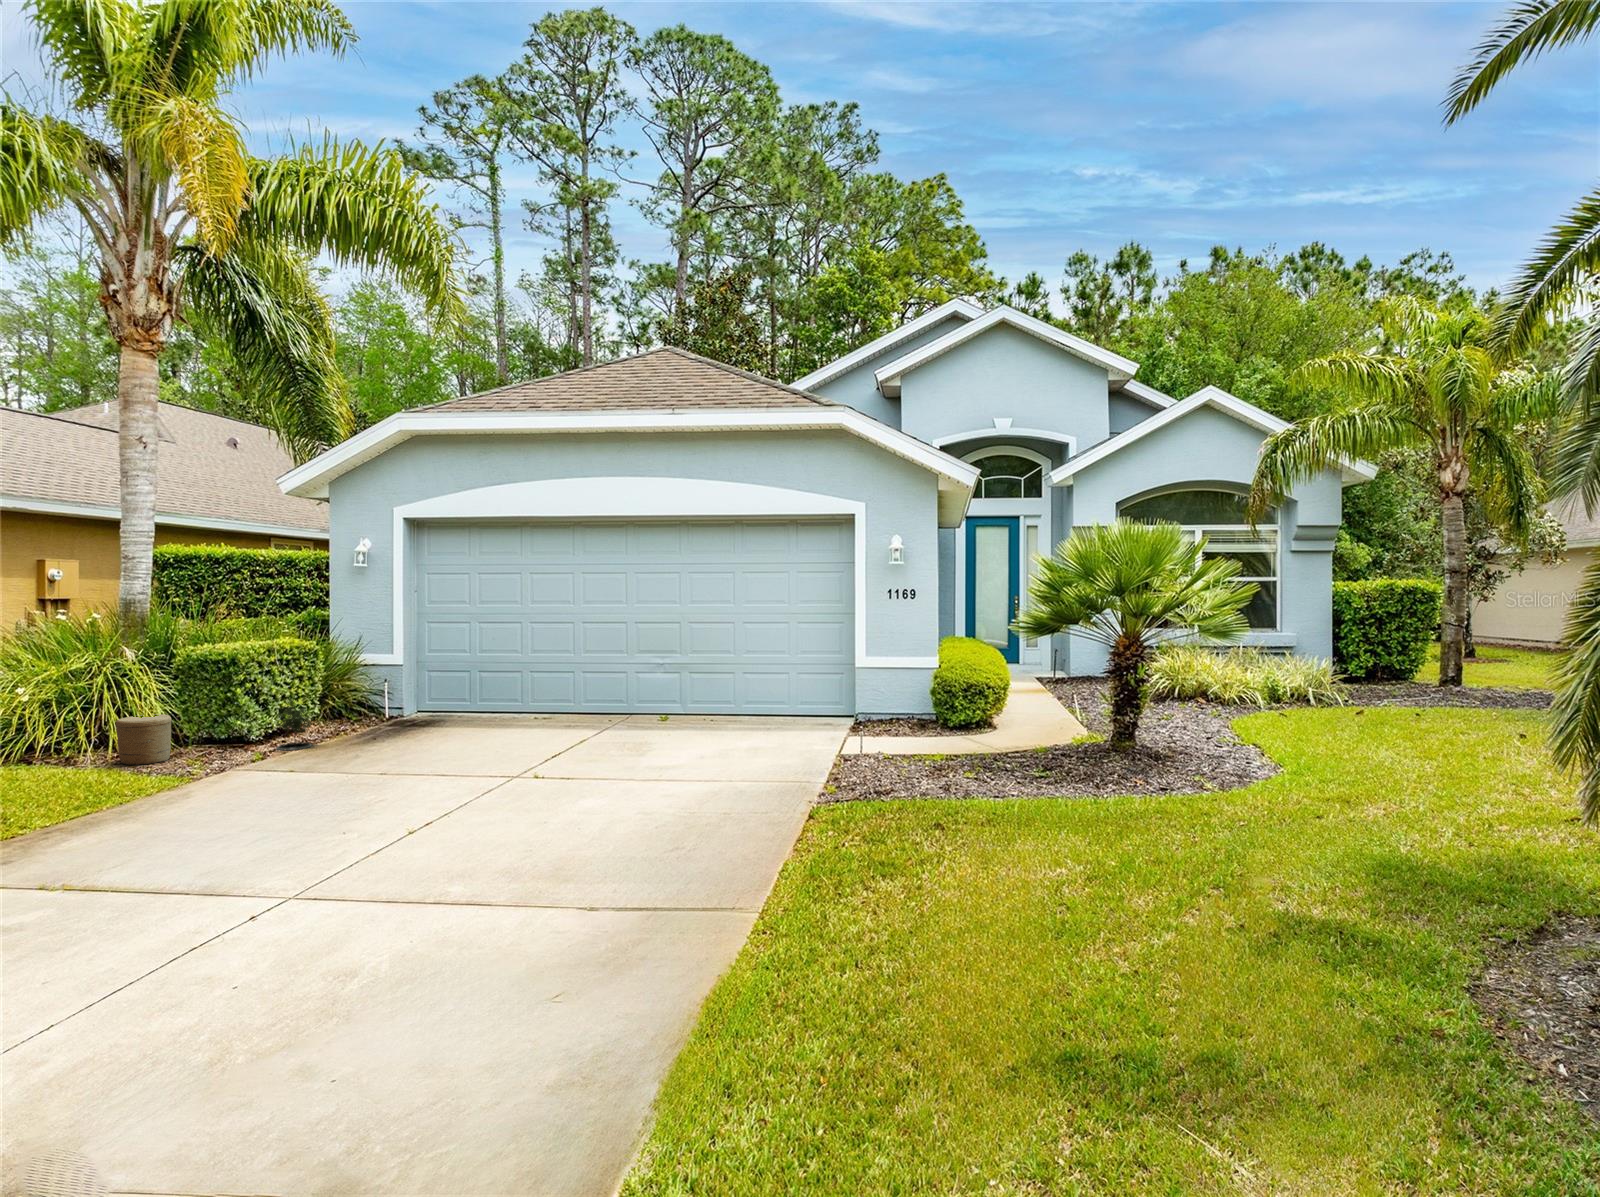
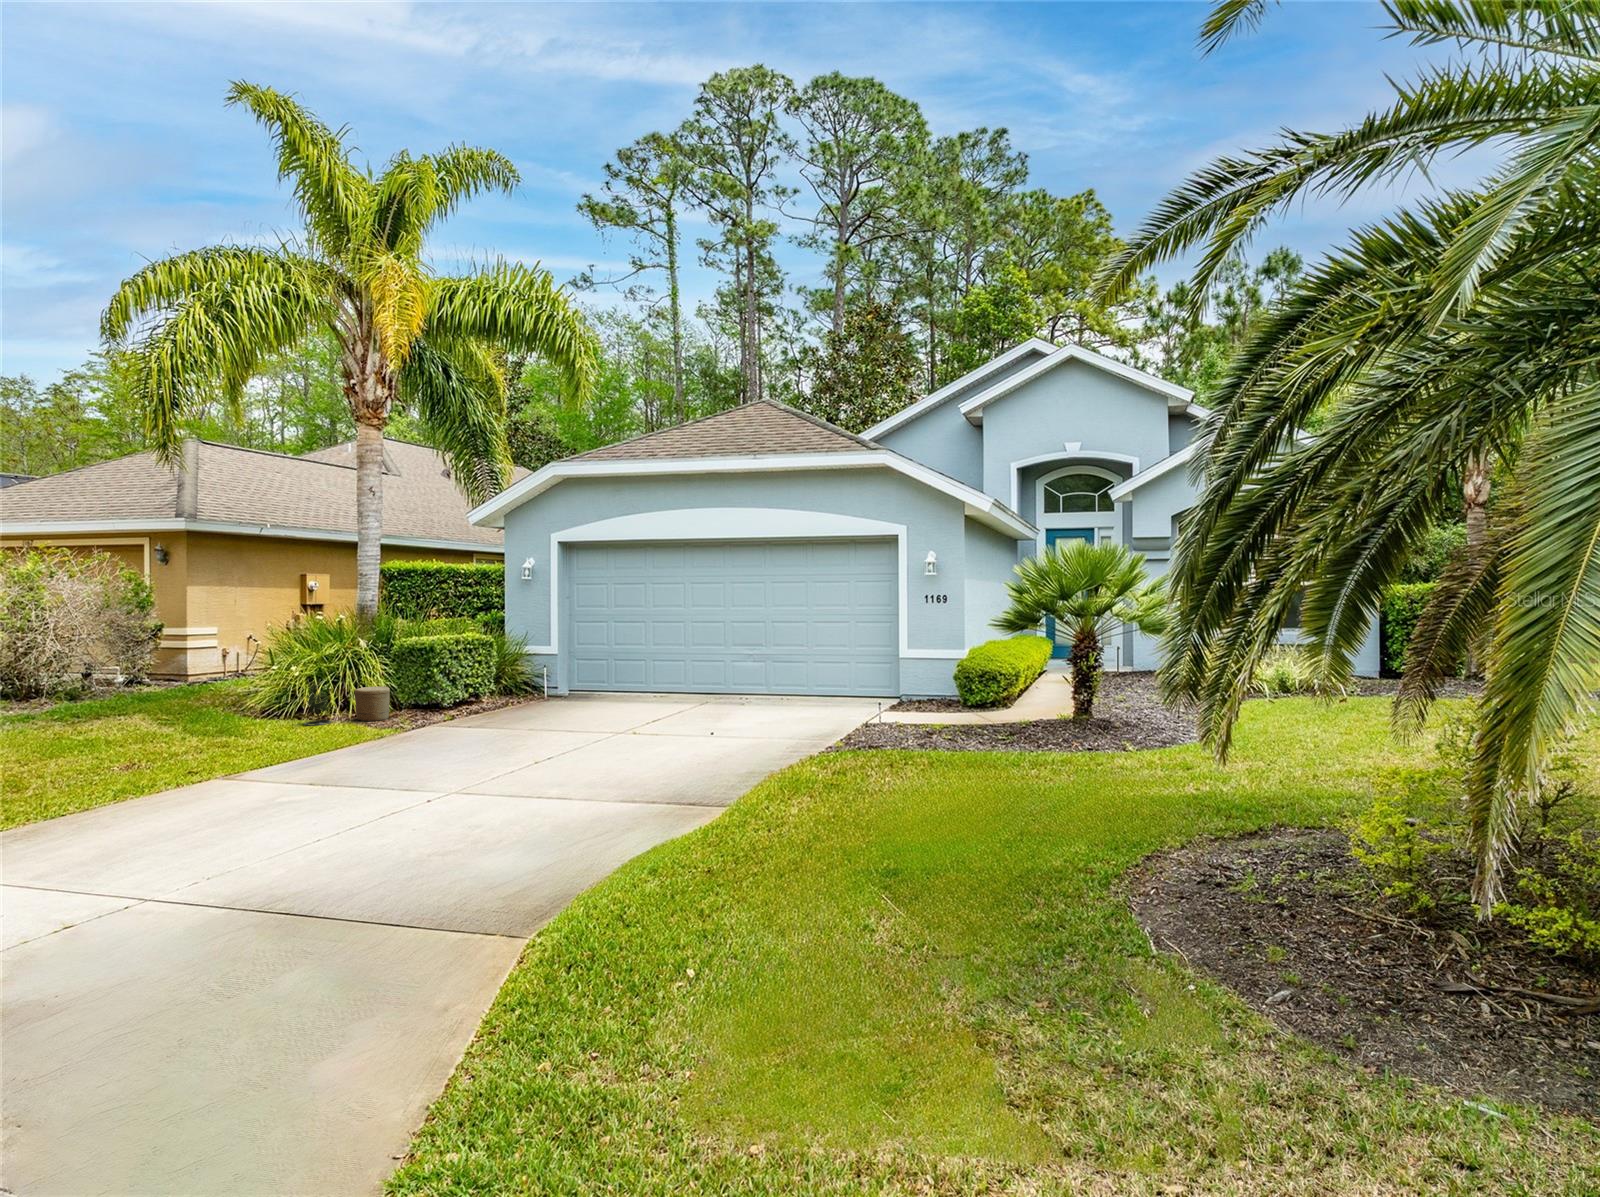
potted tree: present [277,698,312,750] -> present [305,686,331,726]

